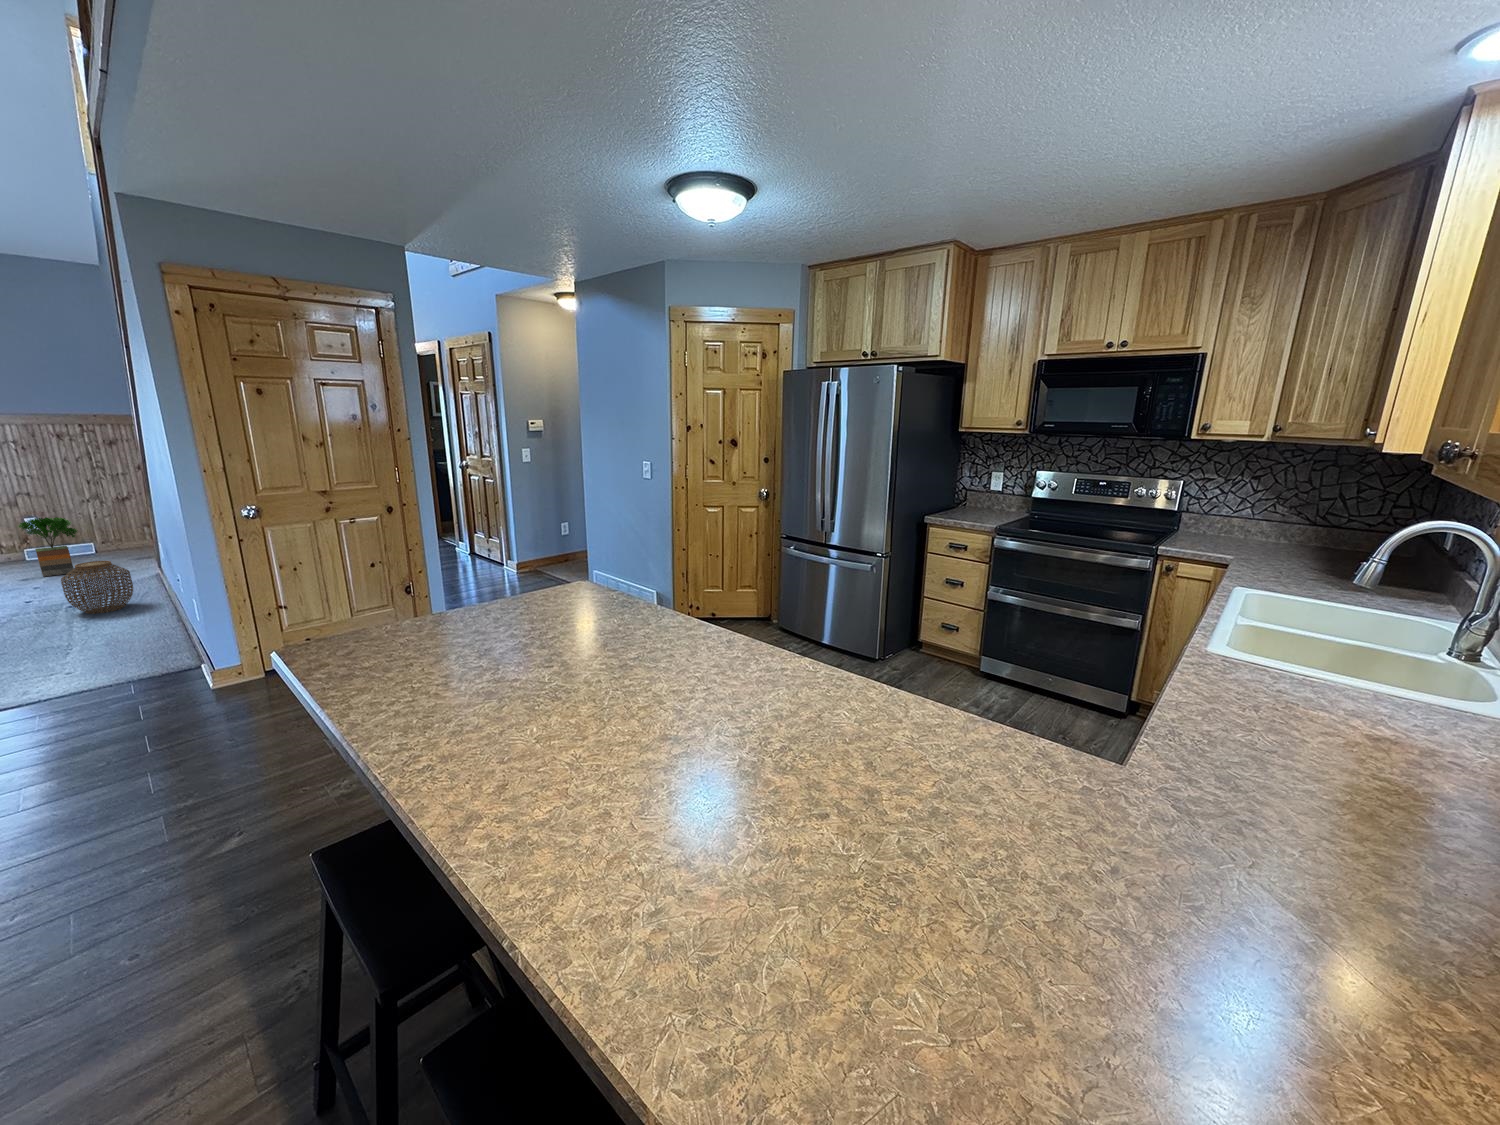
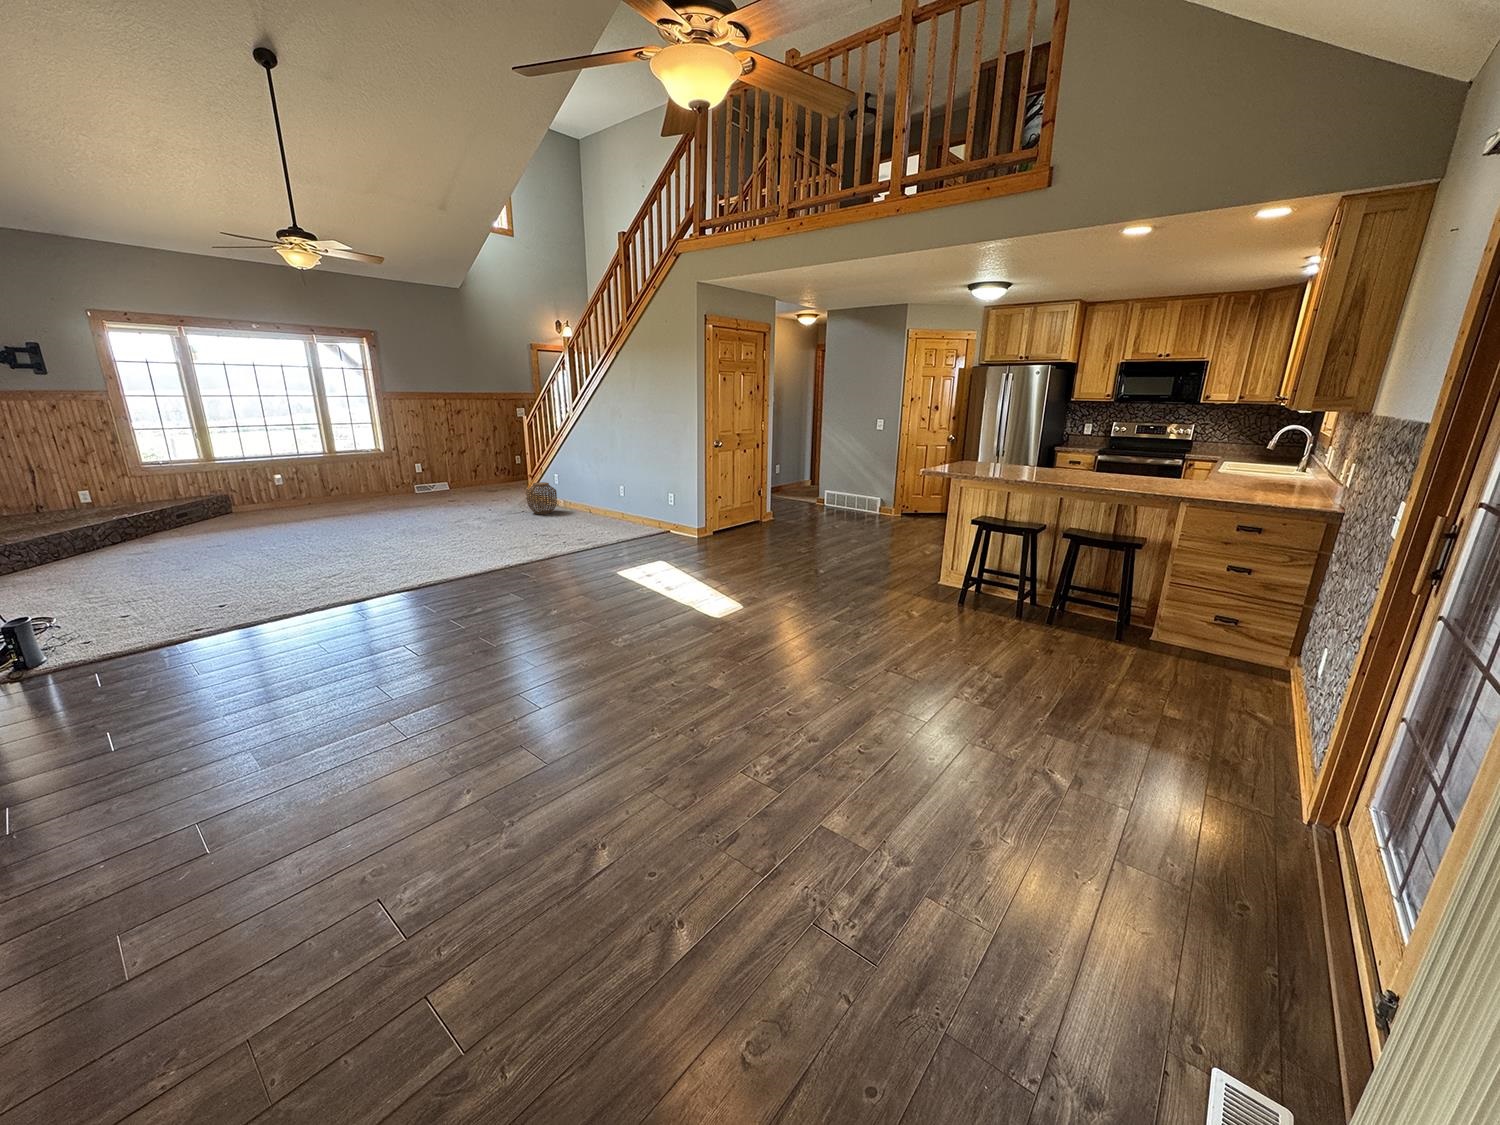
potted tree: present [19,517,78,577] -> none [440,460,472,500]

